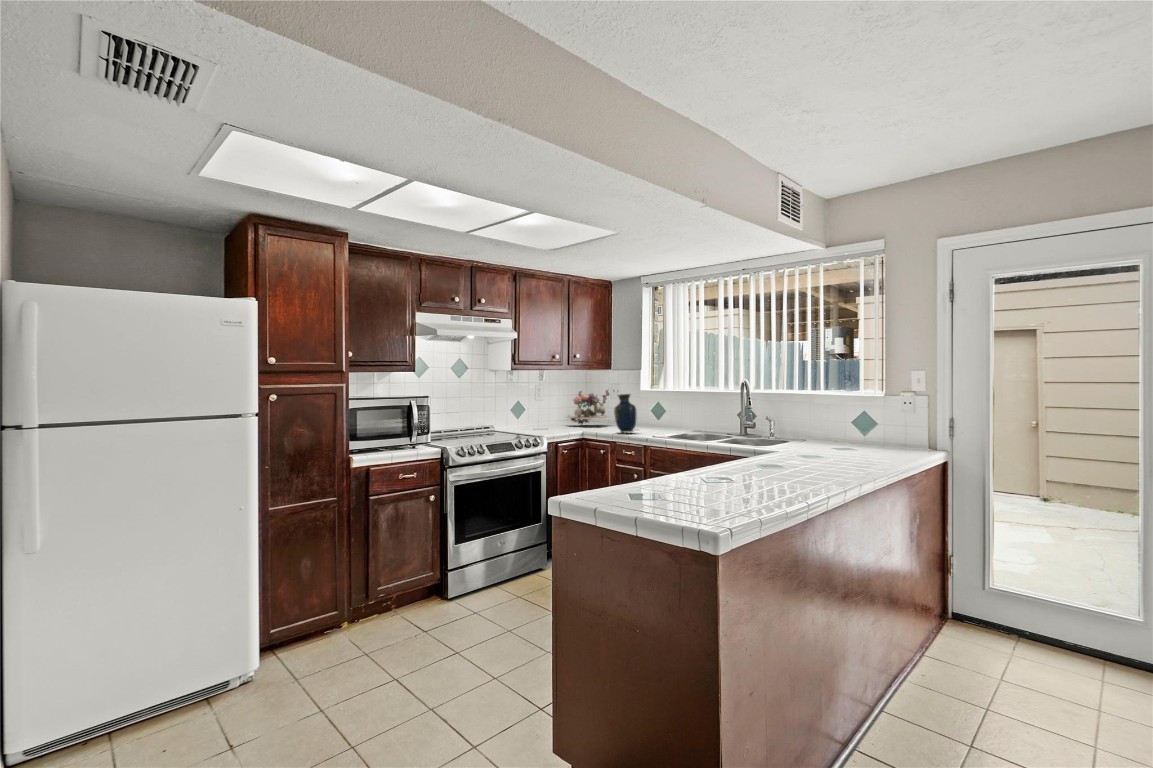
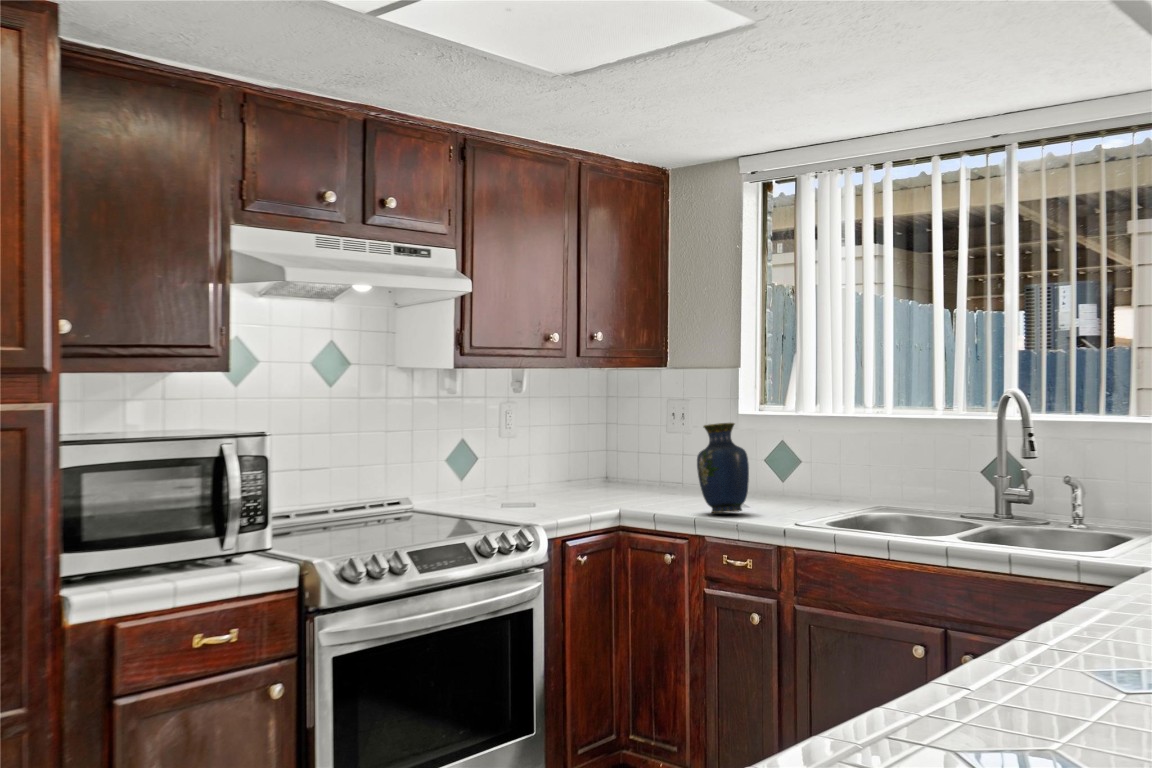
flower arrangement: present [568,390,609,424] -> none [565,409,674,493]

